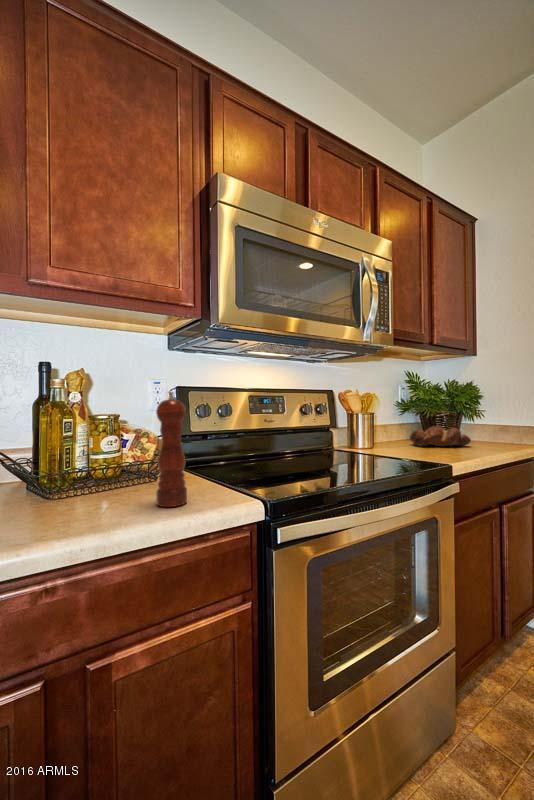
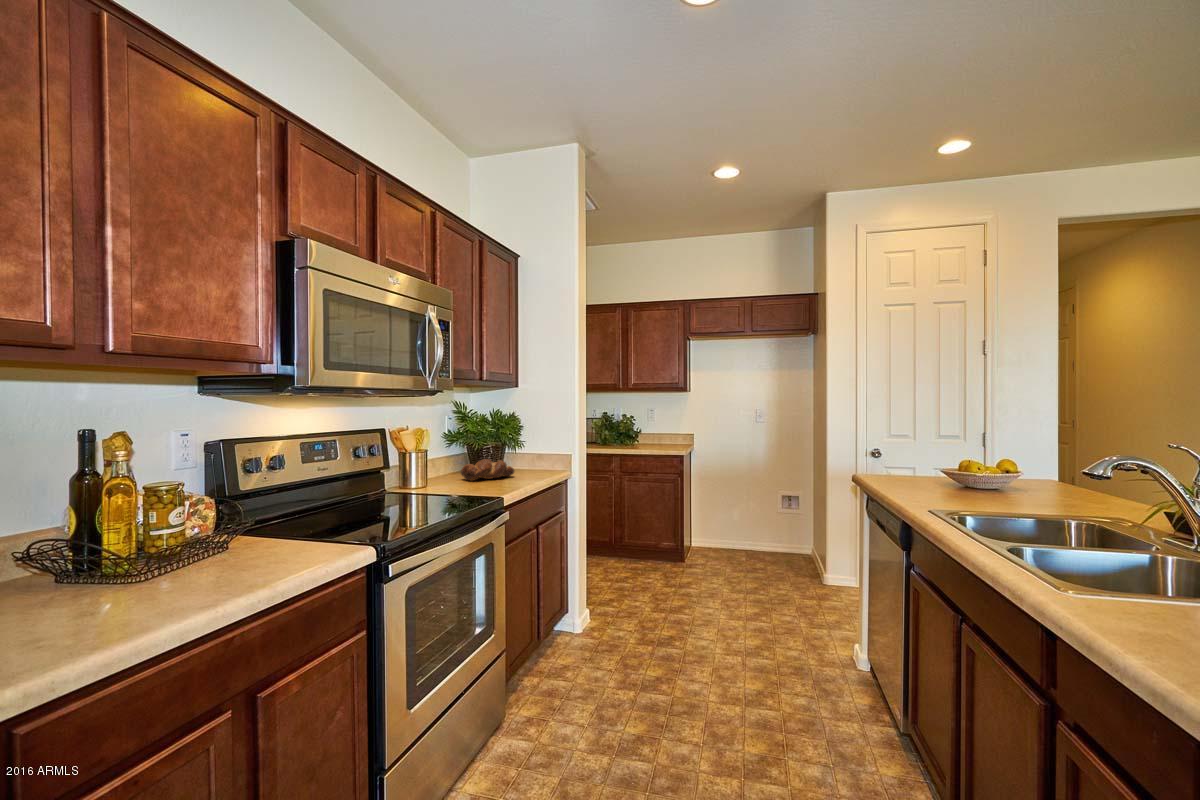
pepper mill: present [156,391,187,507] -> none [277,461,308,565]

